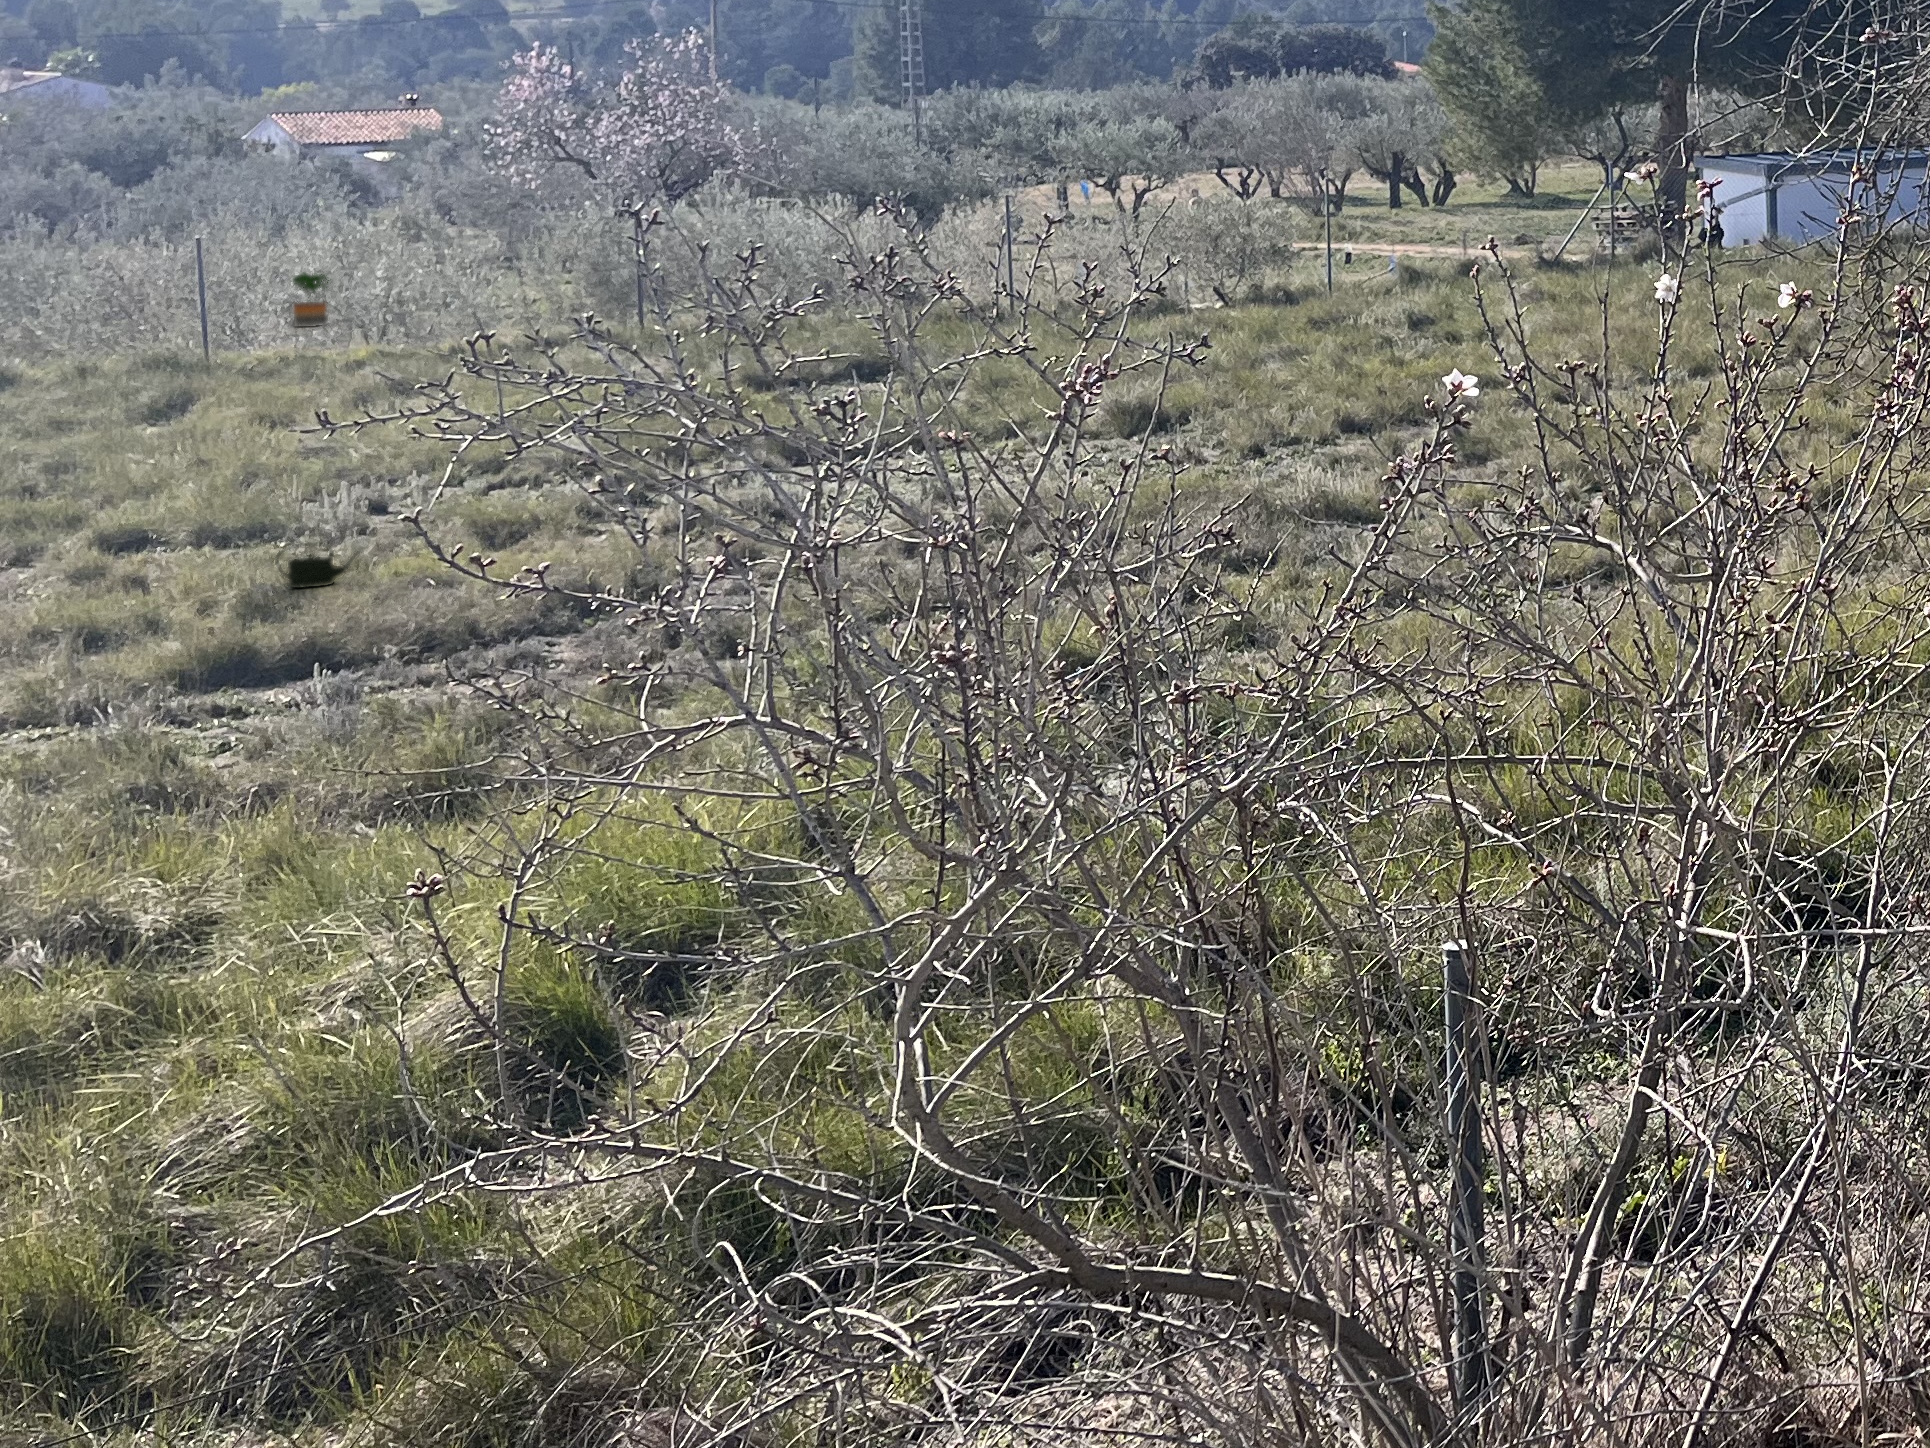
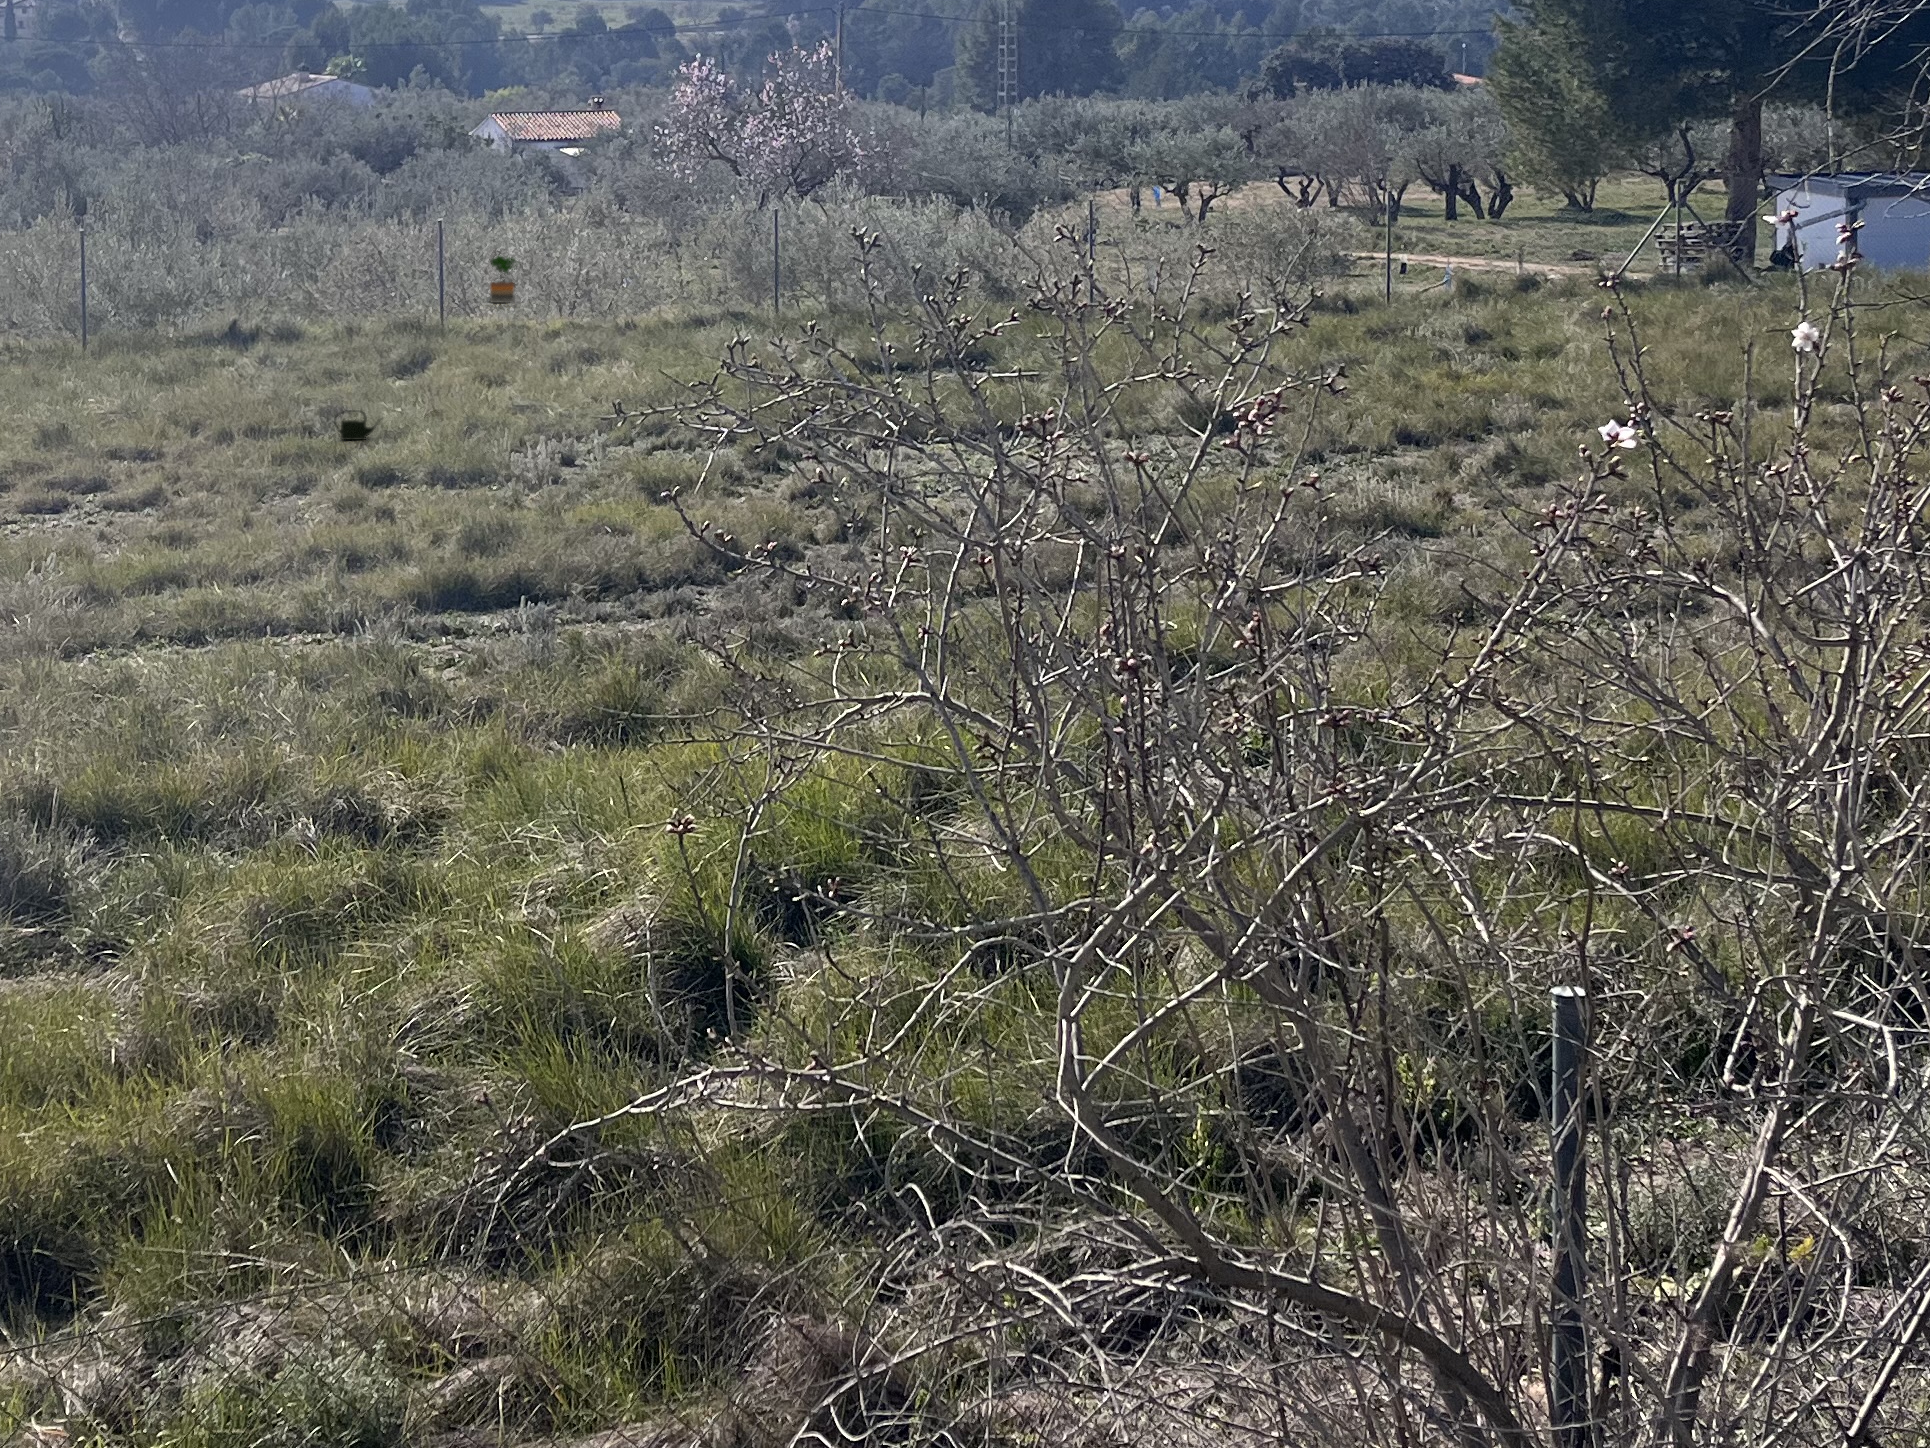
watering can: present [276,542,358,588] -> present [334,412,376,440]

